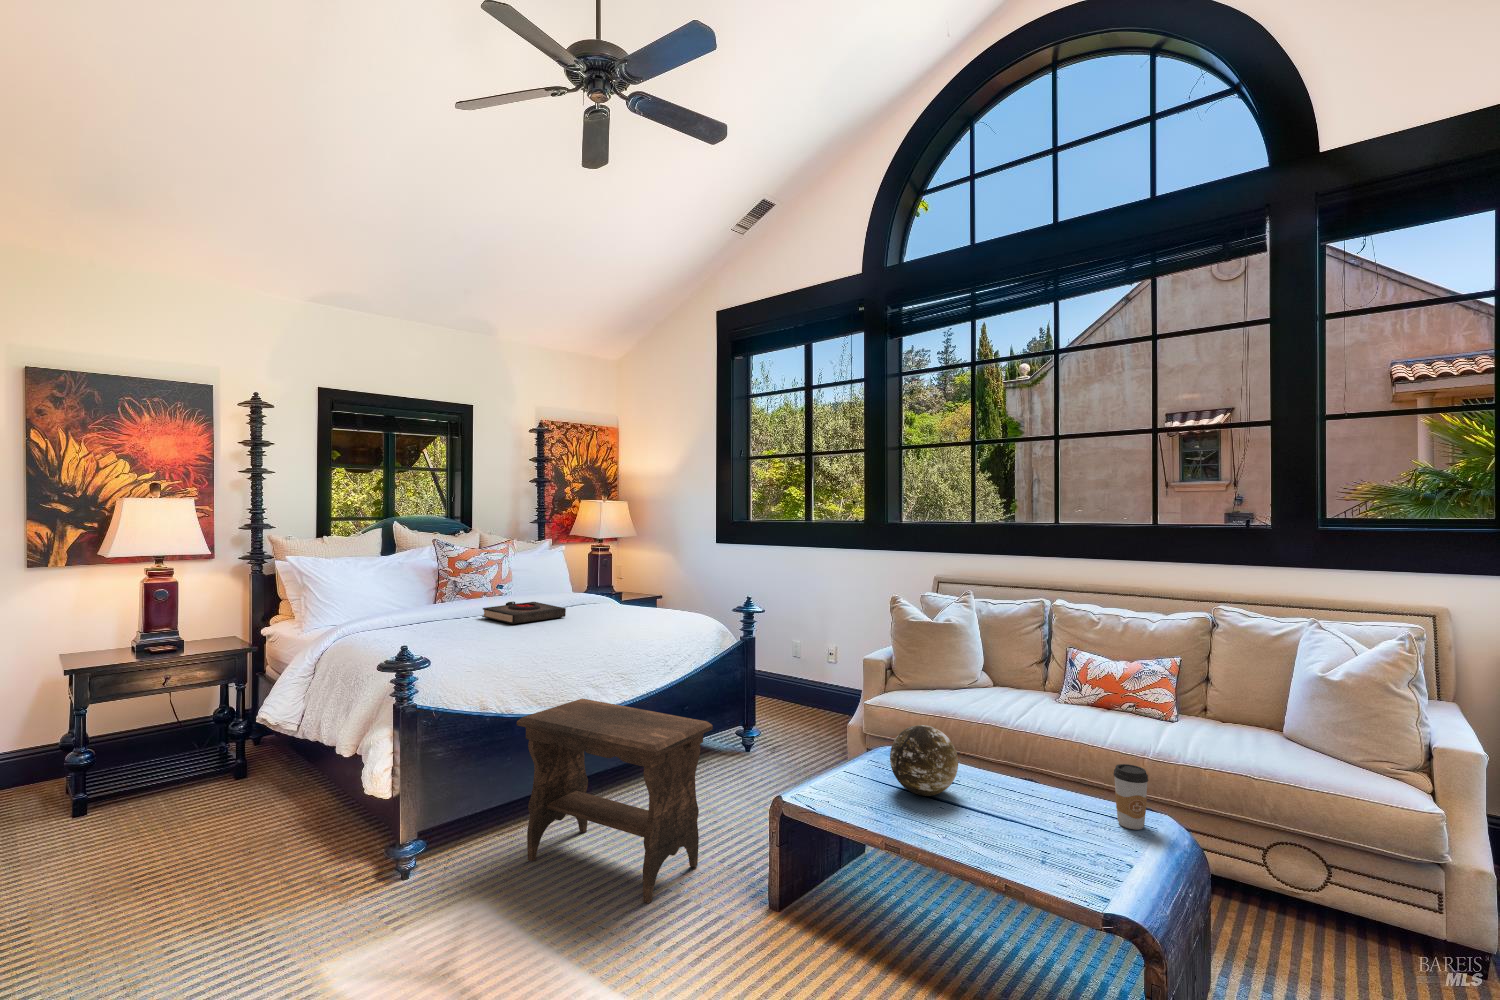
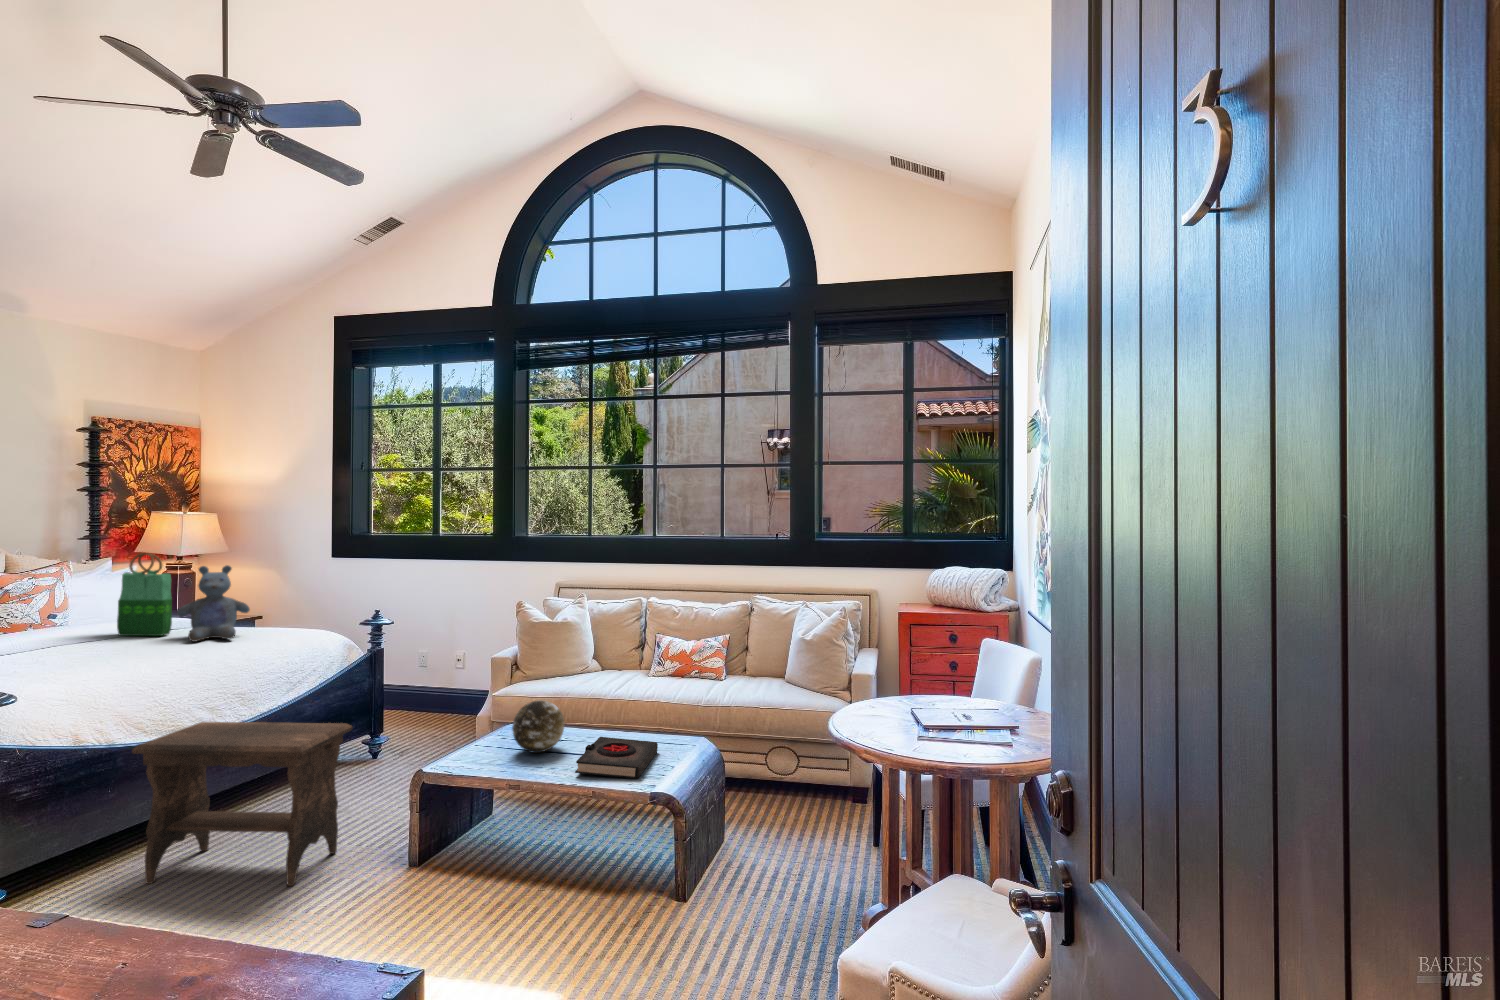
tote bag: none [540,531,578,609] -> present [117,553,172,636]
stuffed bear: none [581,544,638,616] -> present [177,565,250,642]
book: present [482,602,566,624] -> present [575,737,658,779]
coffee cup: present [1114,764,1148,830] -> none [667,707,688,749]

